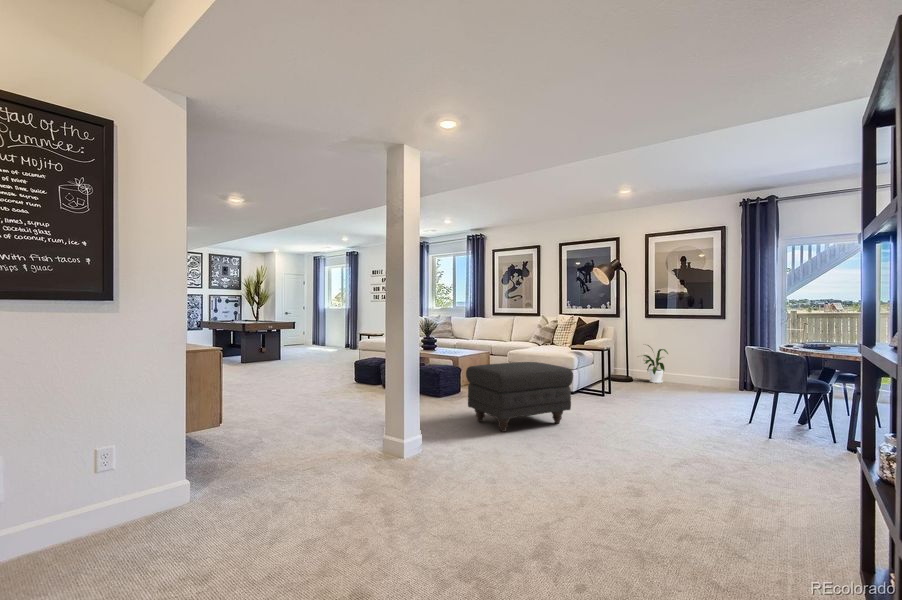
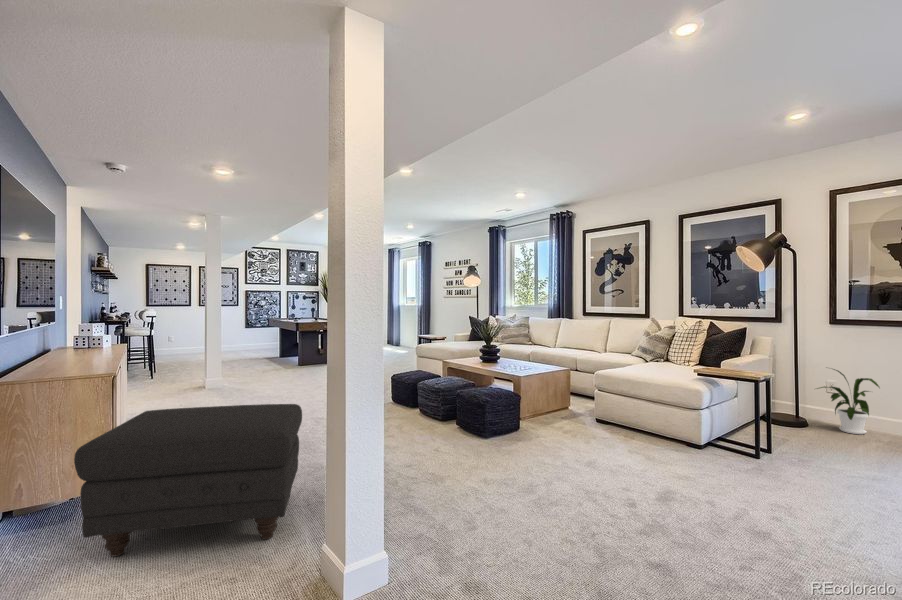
ottoman: present [466,362,573,432] -> present [74,404,302,556]

